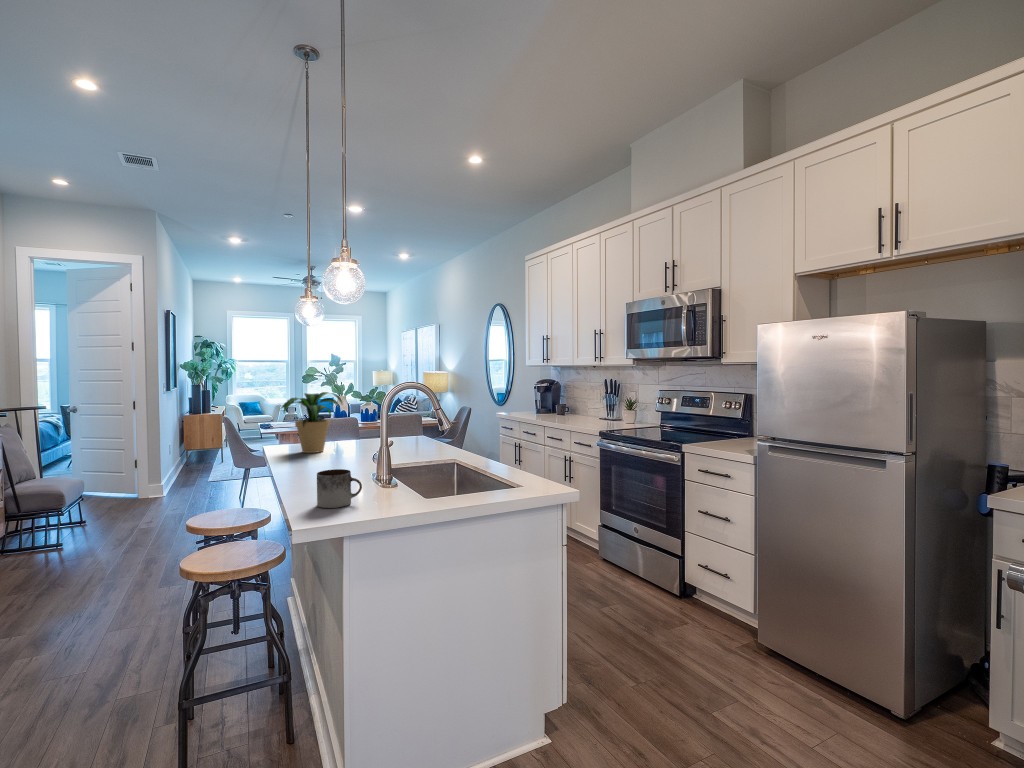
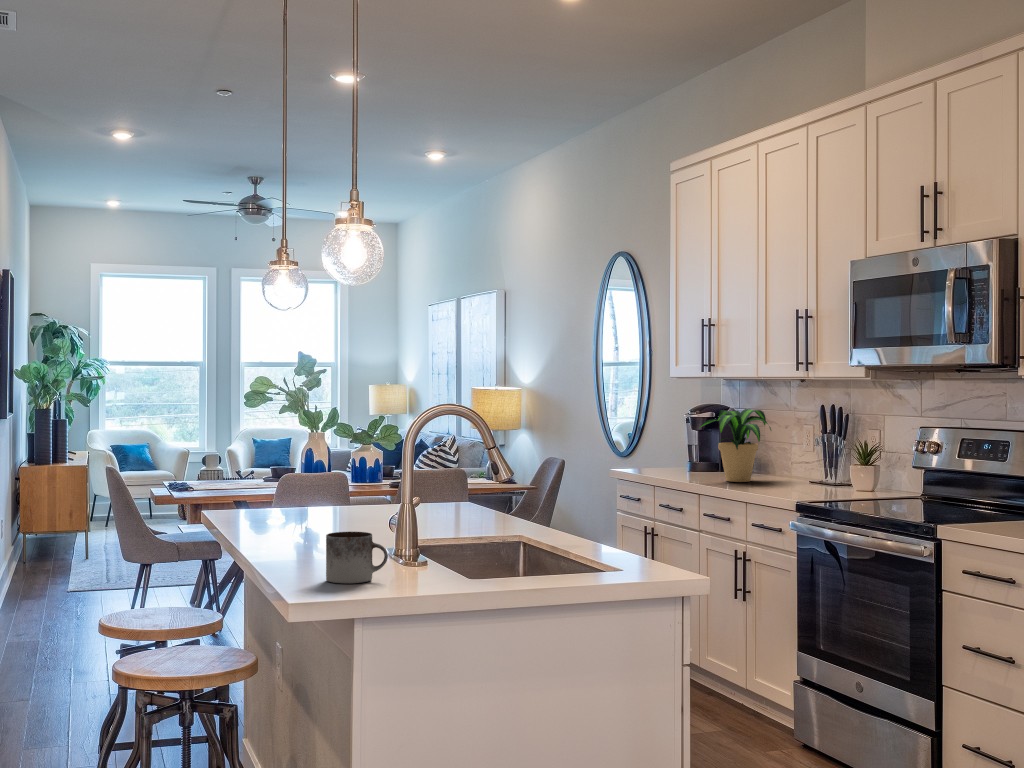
potted plant: present [282,392,342,453] -> present [700,409,771,482]

